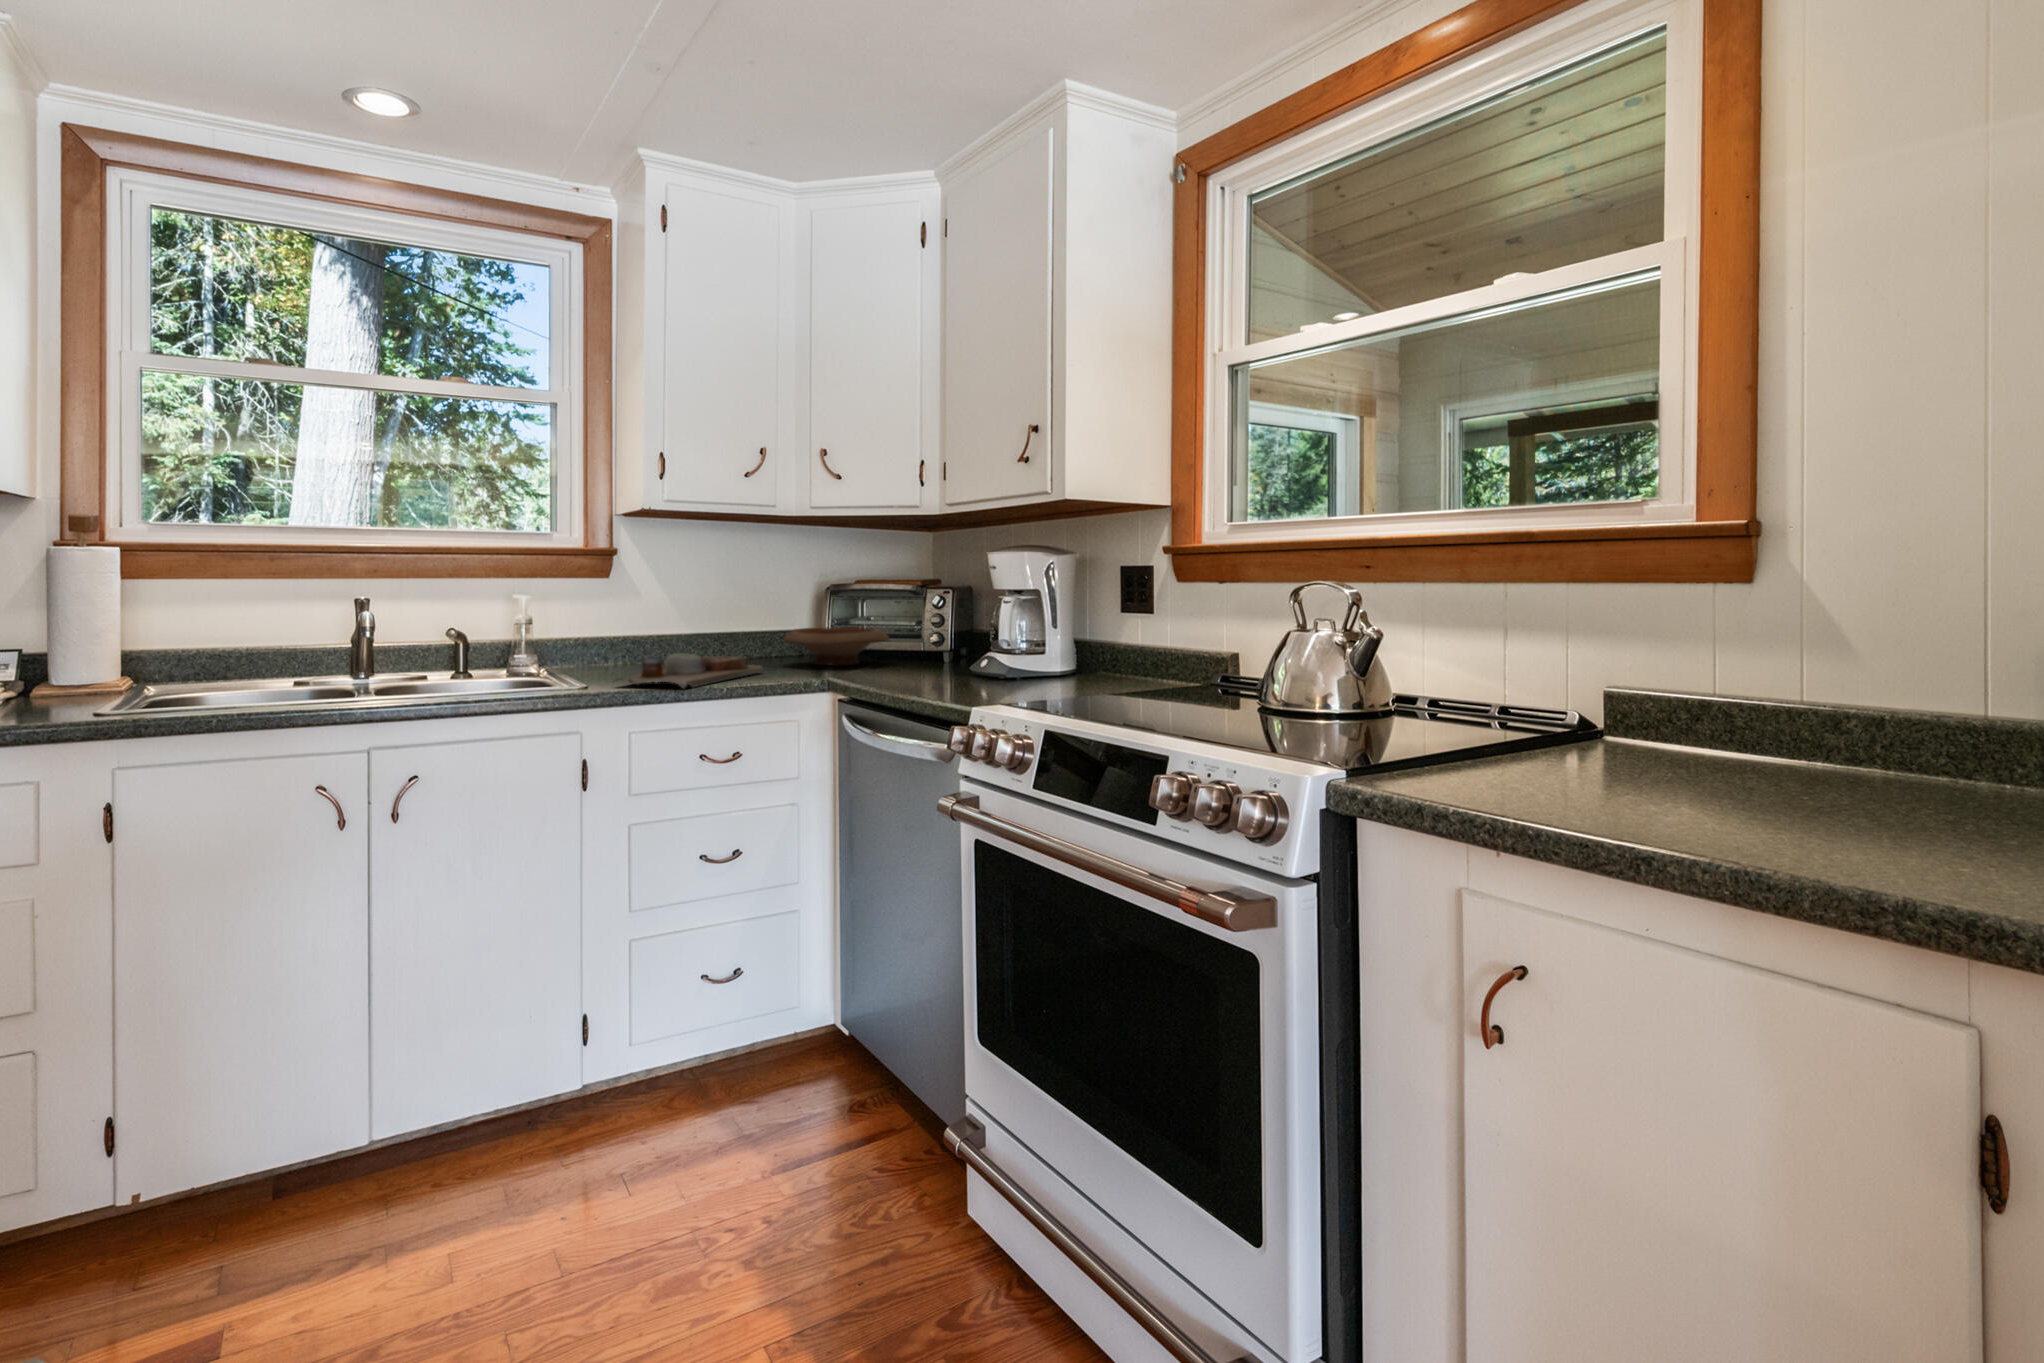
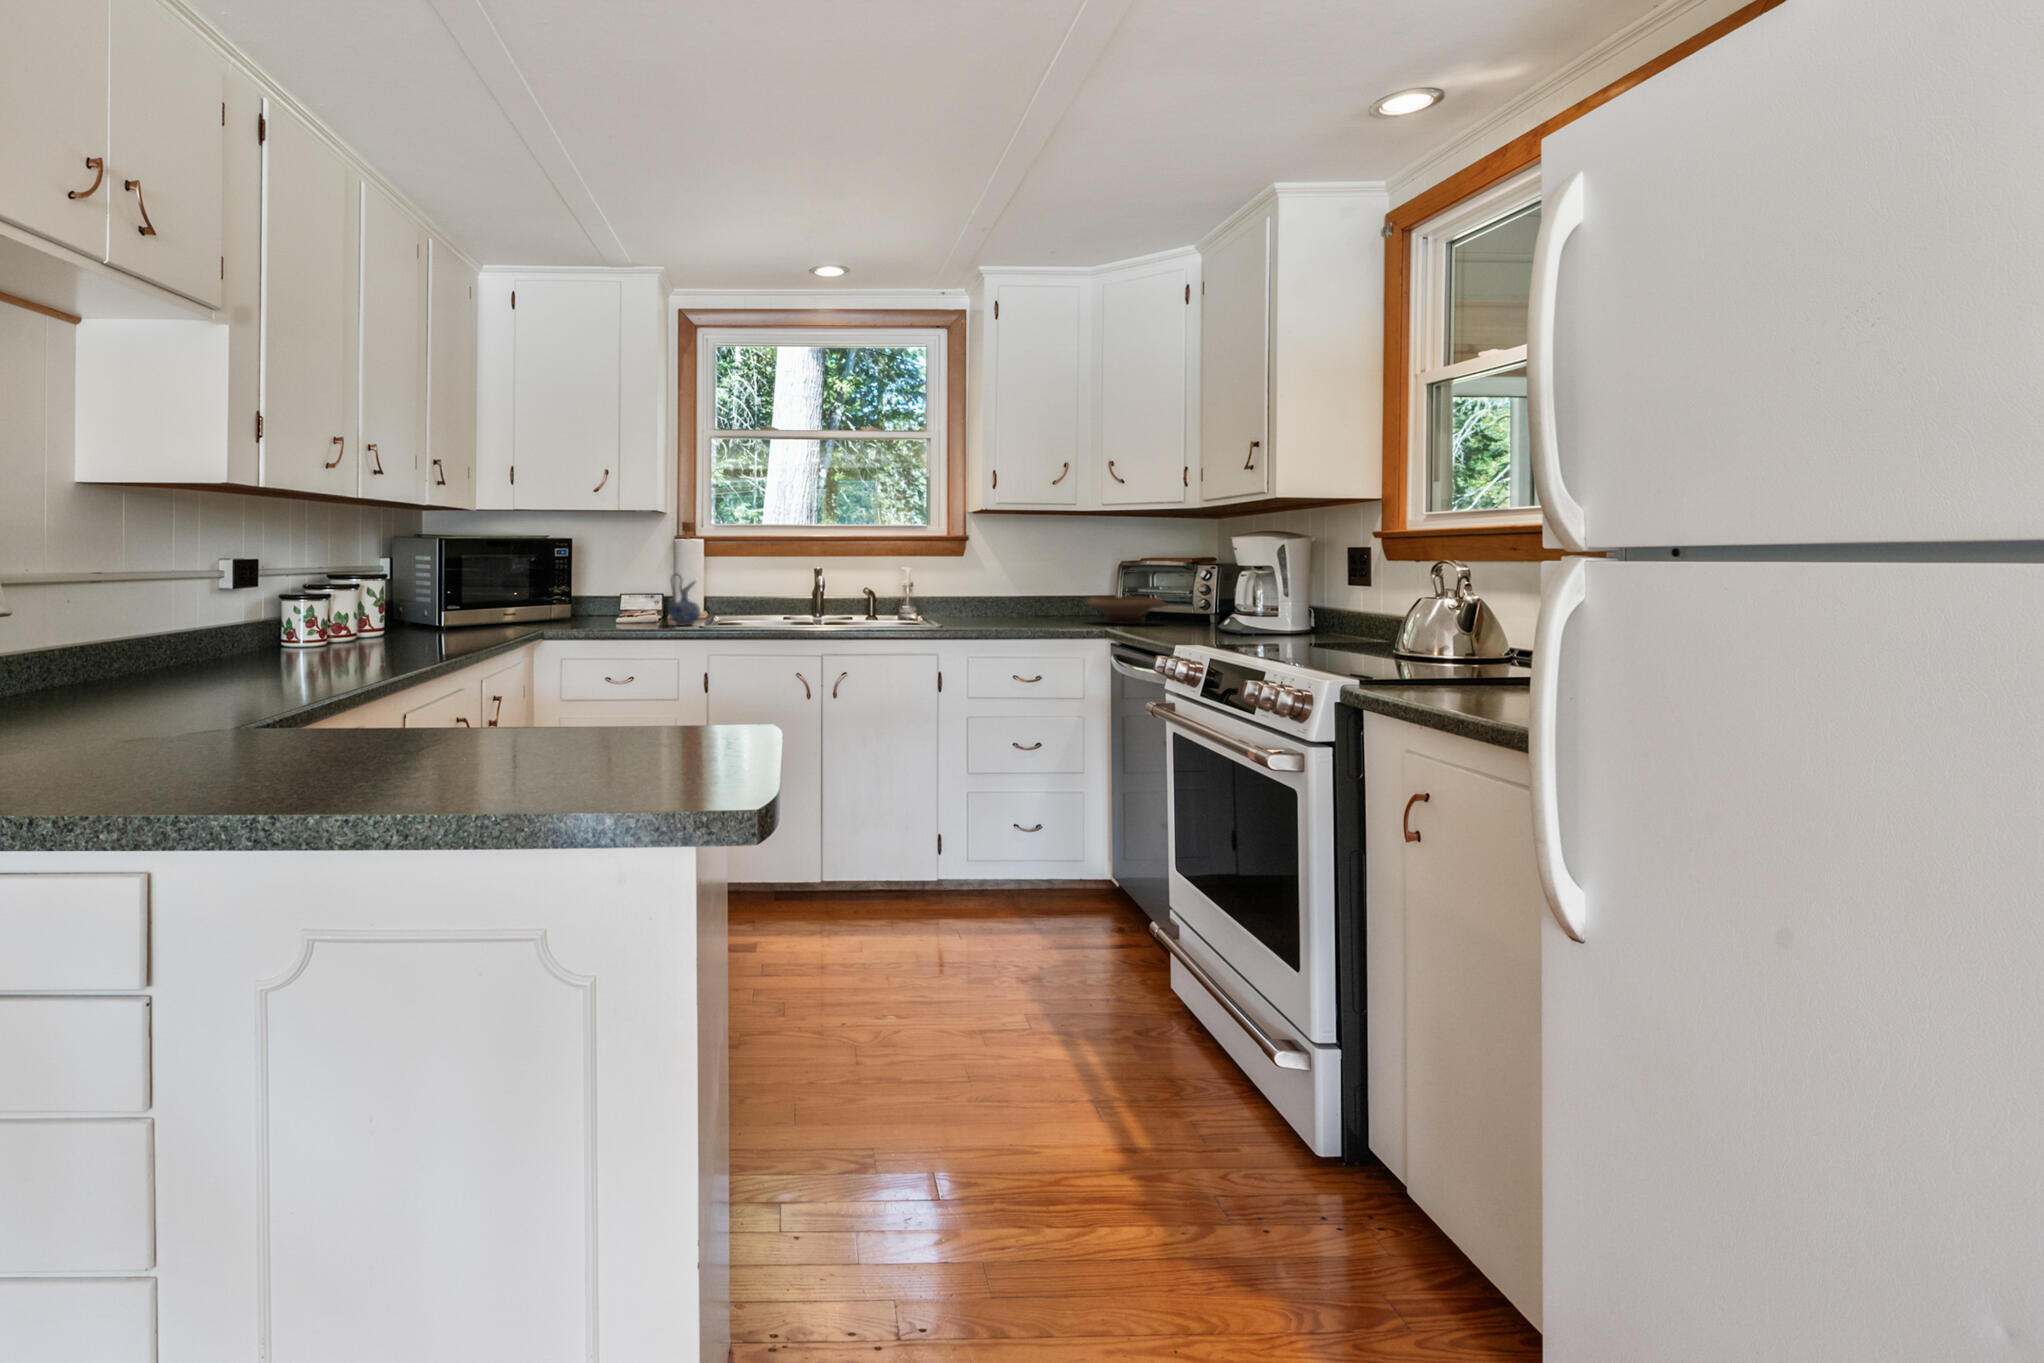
ceramic pitcher: none [17,619,98,723] -> present [669,574,700,625]
cutting board: present [617,653,763,689] -> none [957,608,1063,630]

